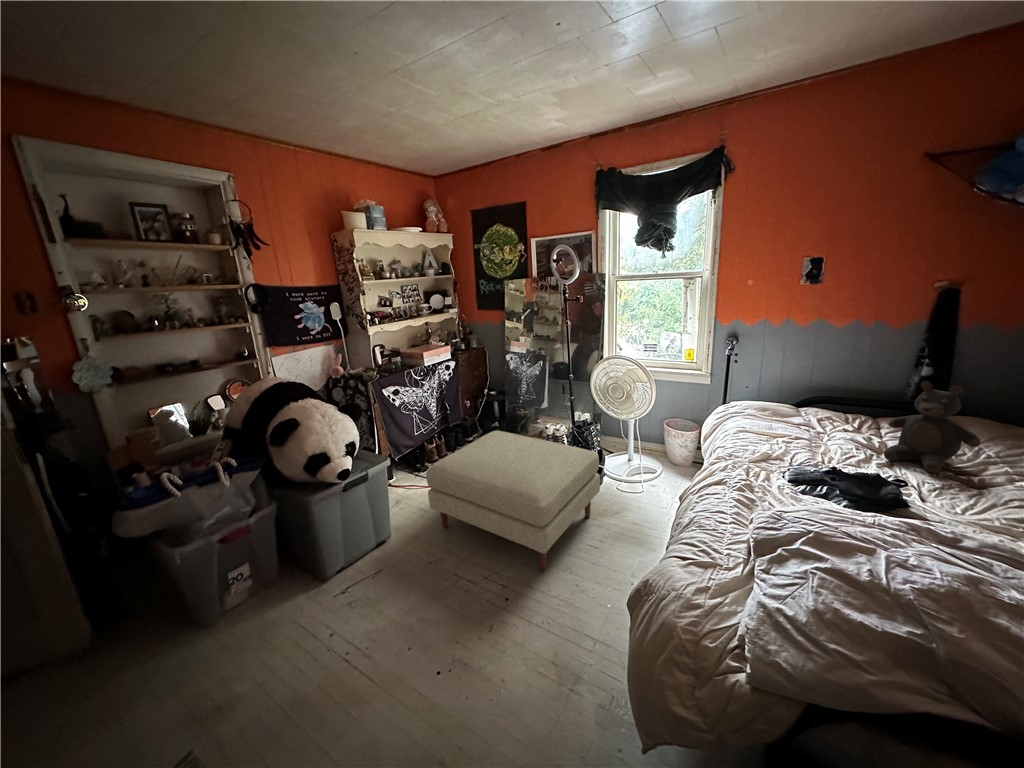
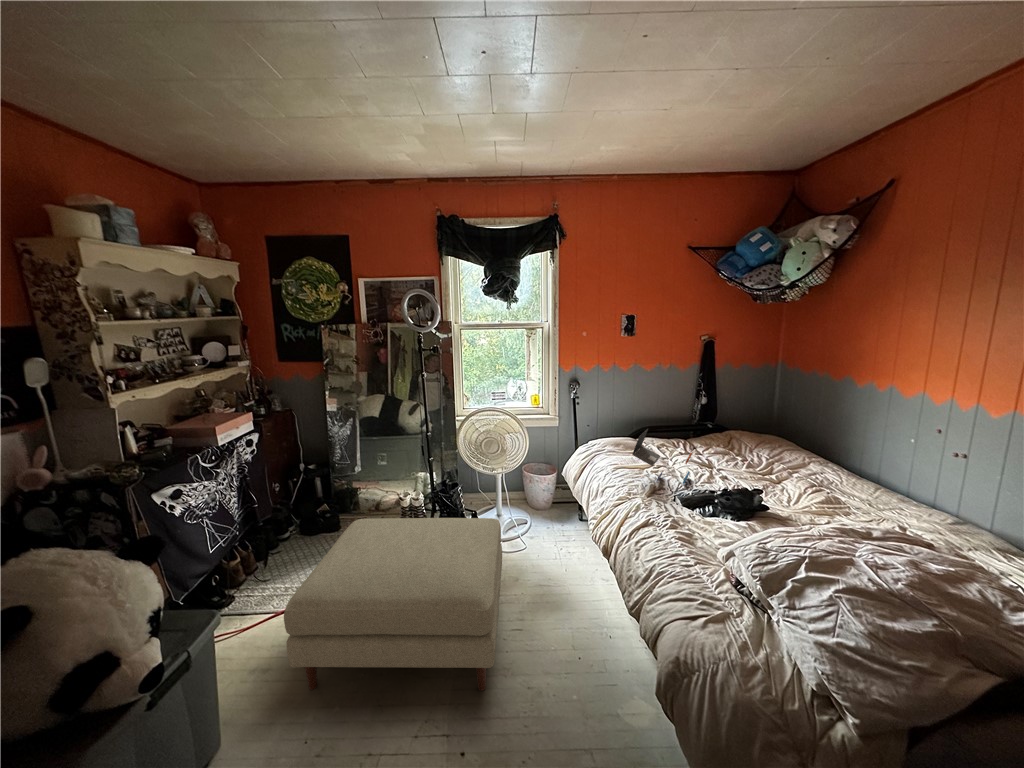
teddy bear: present [884,381,981,473] -> none [712,410,767,478]
laptop: none [748,391,834,459] -> present [632,429,692,484]

